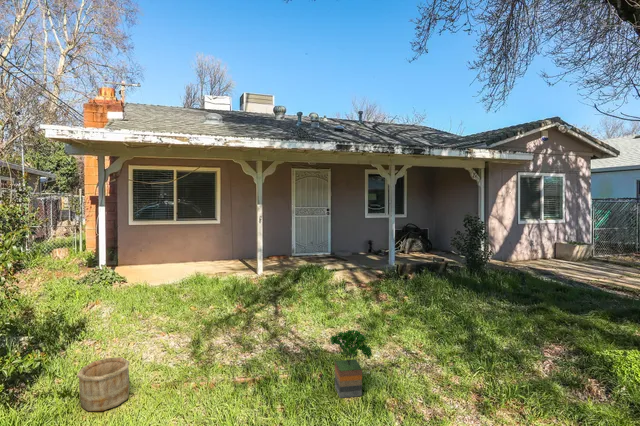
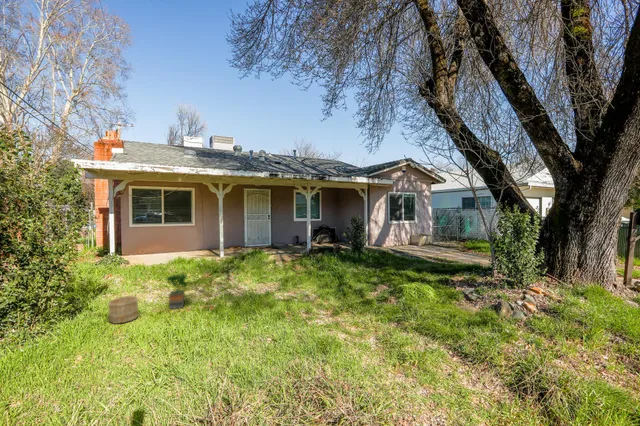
potted tree: present [330,330,372,398] -> present [166,274,189,309]

